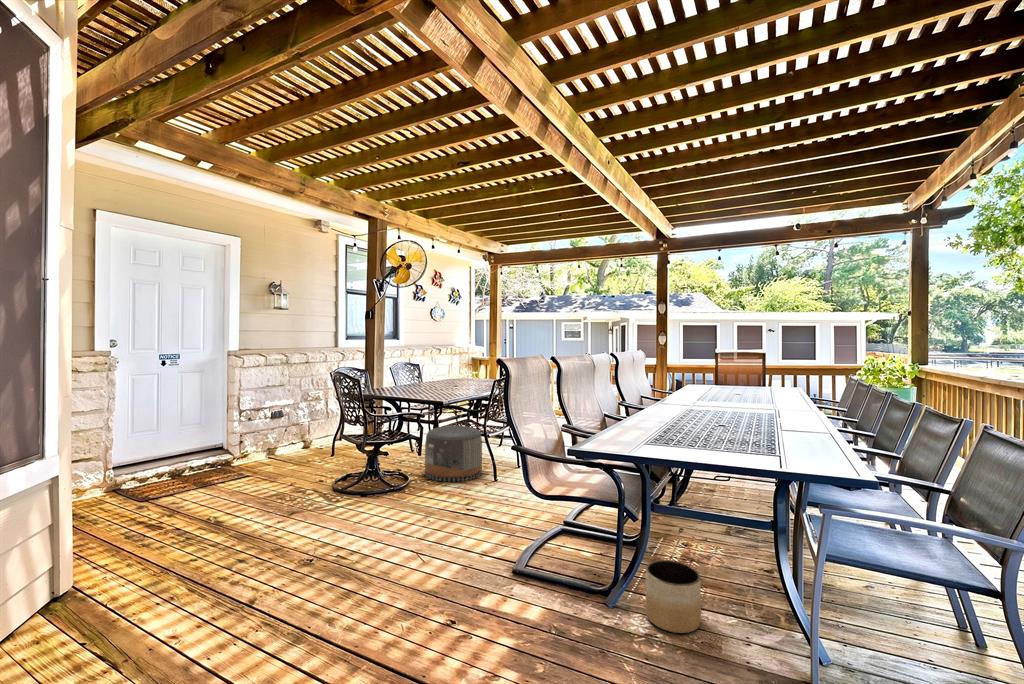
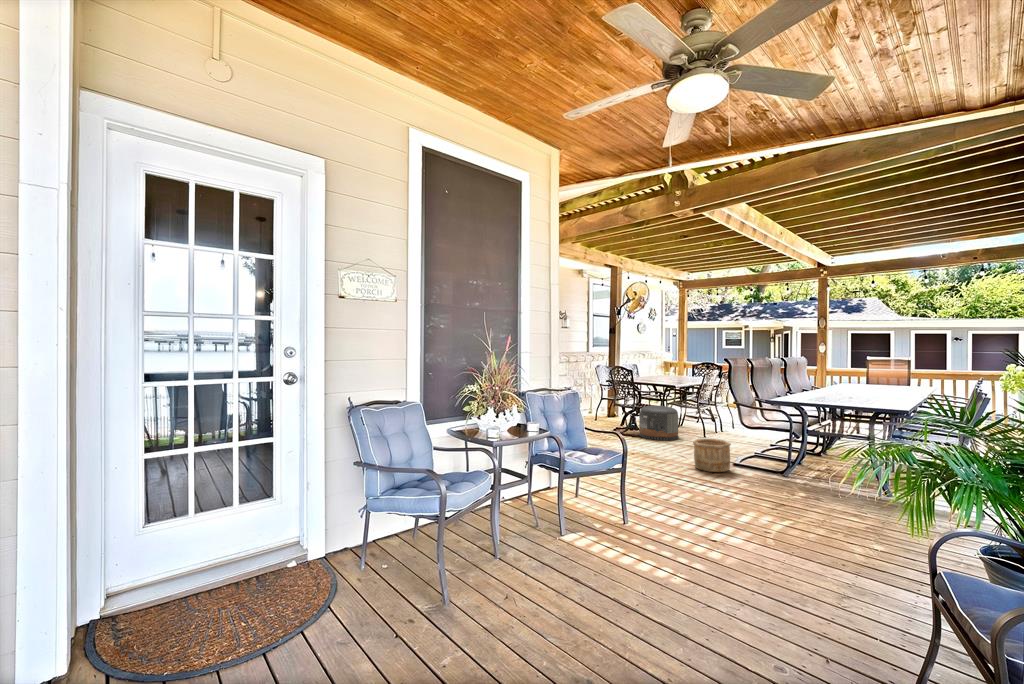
wooden bucket: none [477,495,541,566] -> present [693,439,731,472]
planter: present [645,560,701,633] -> none [794,466,825,497]

